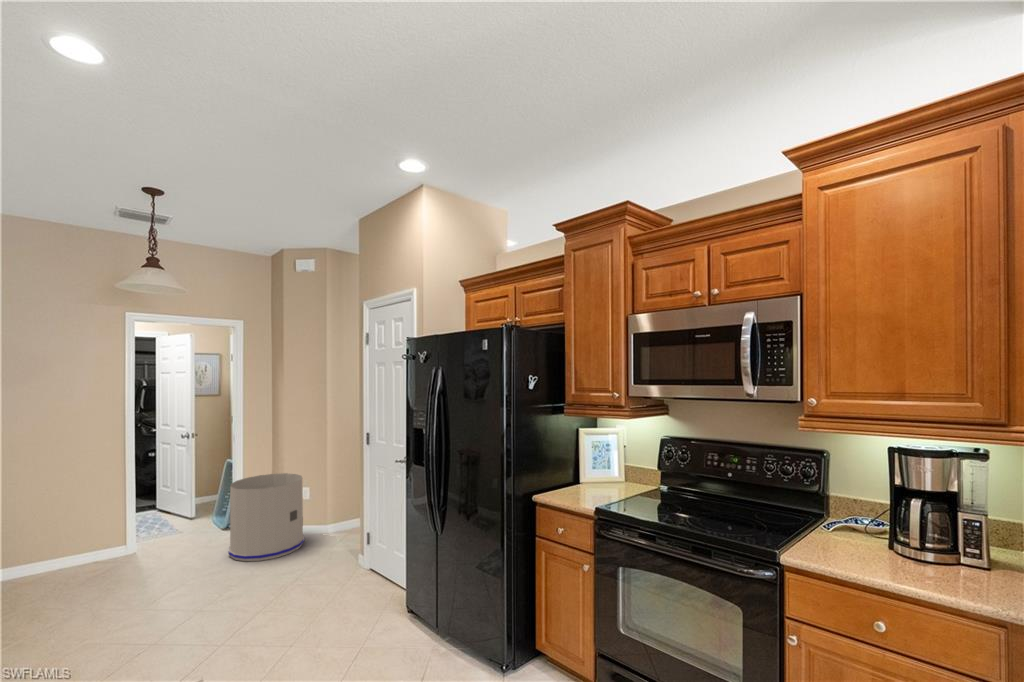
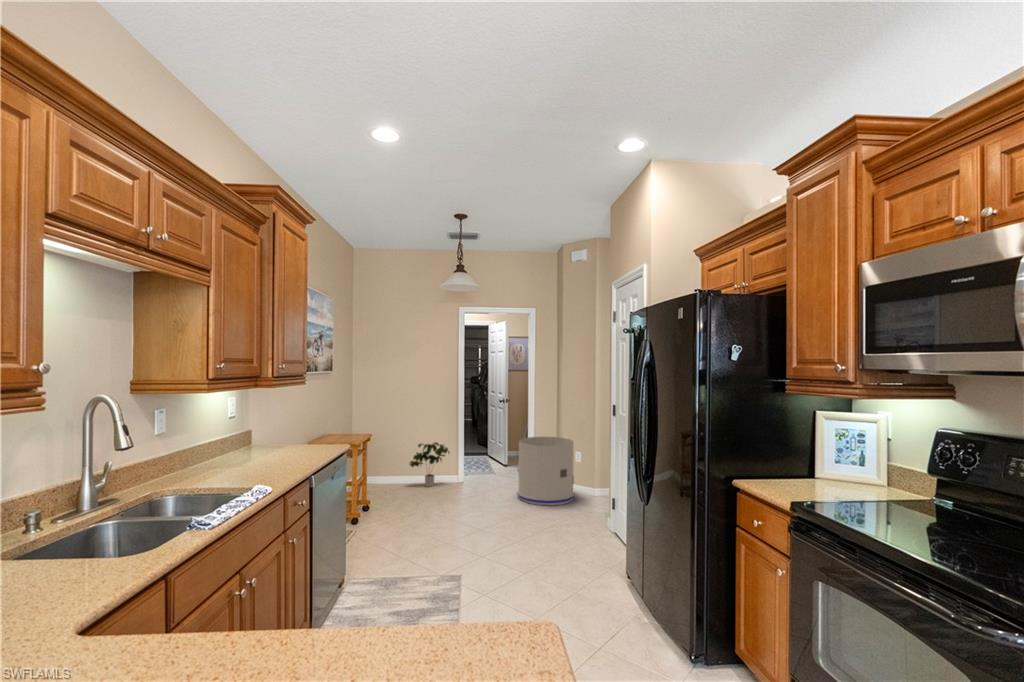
potted plant: none [34,509,112,577] -> present [409,442,450,487]

